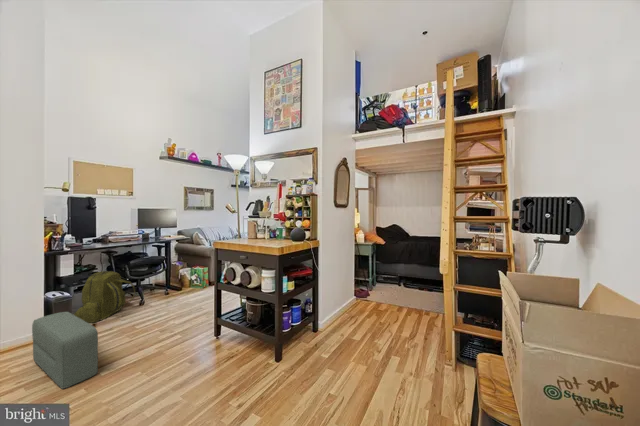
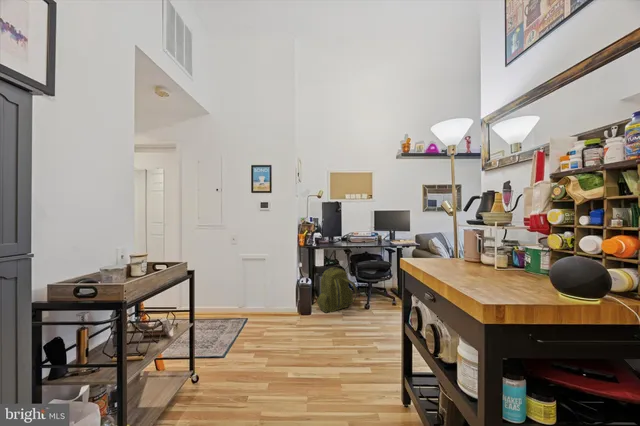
pouf: present [32,312,98,389] -> none [260,298,294,373]

